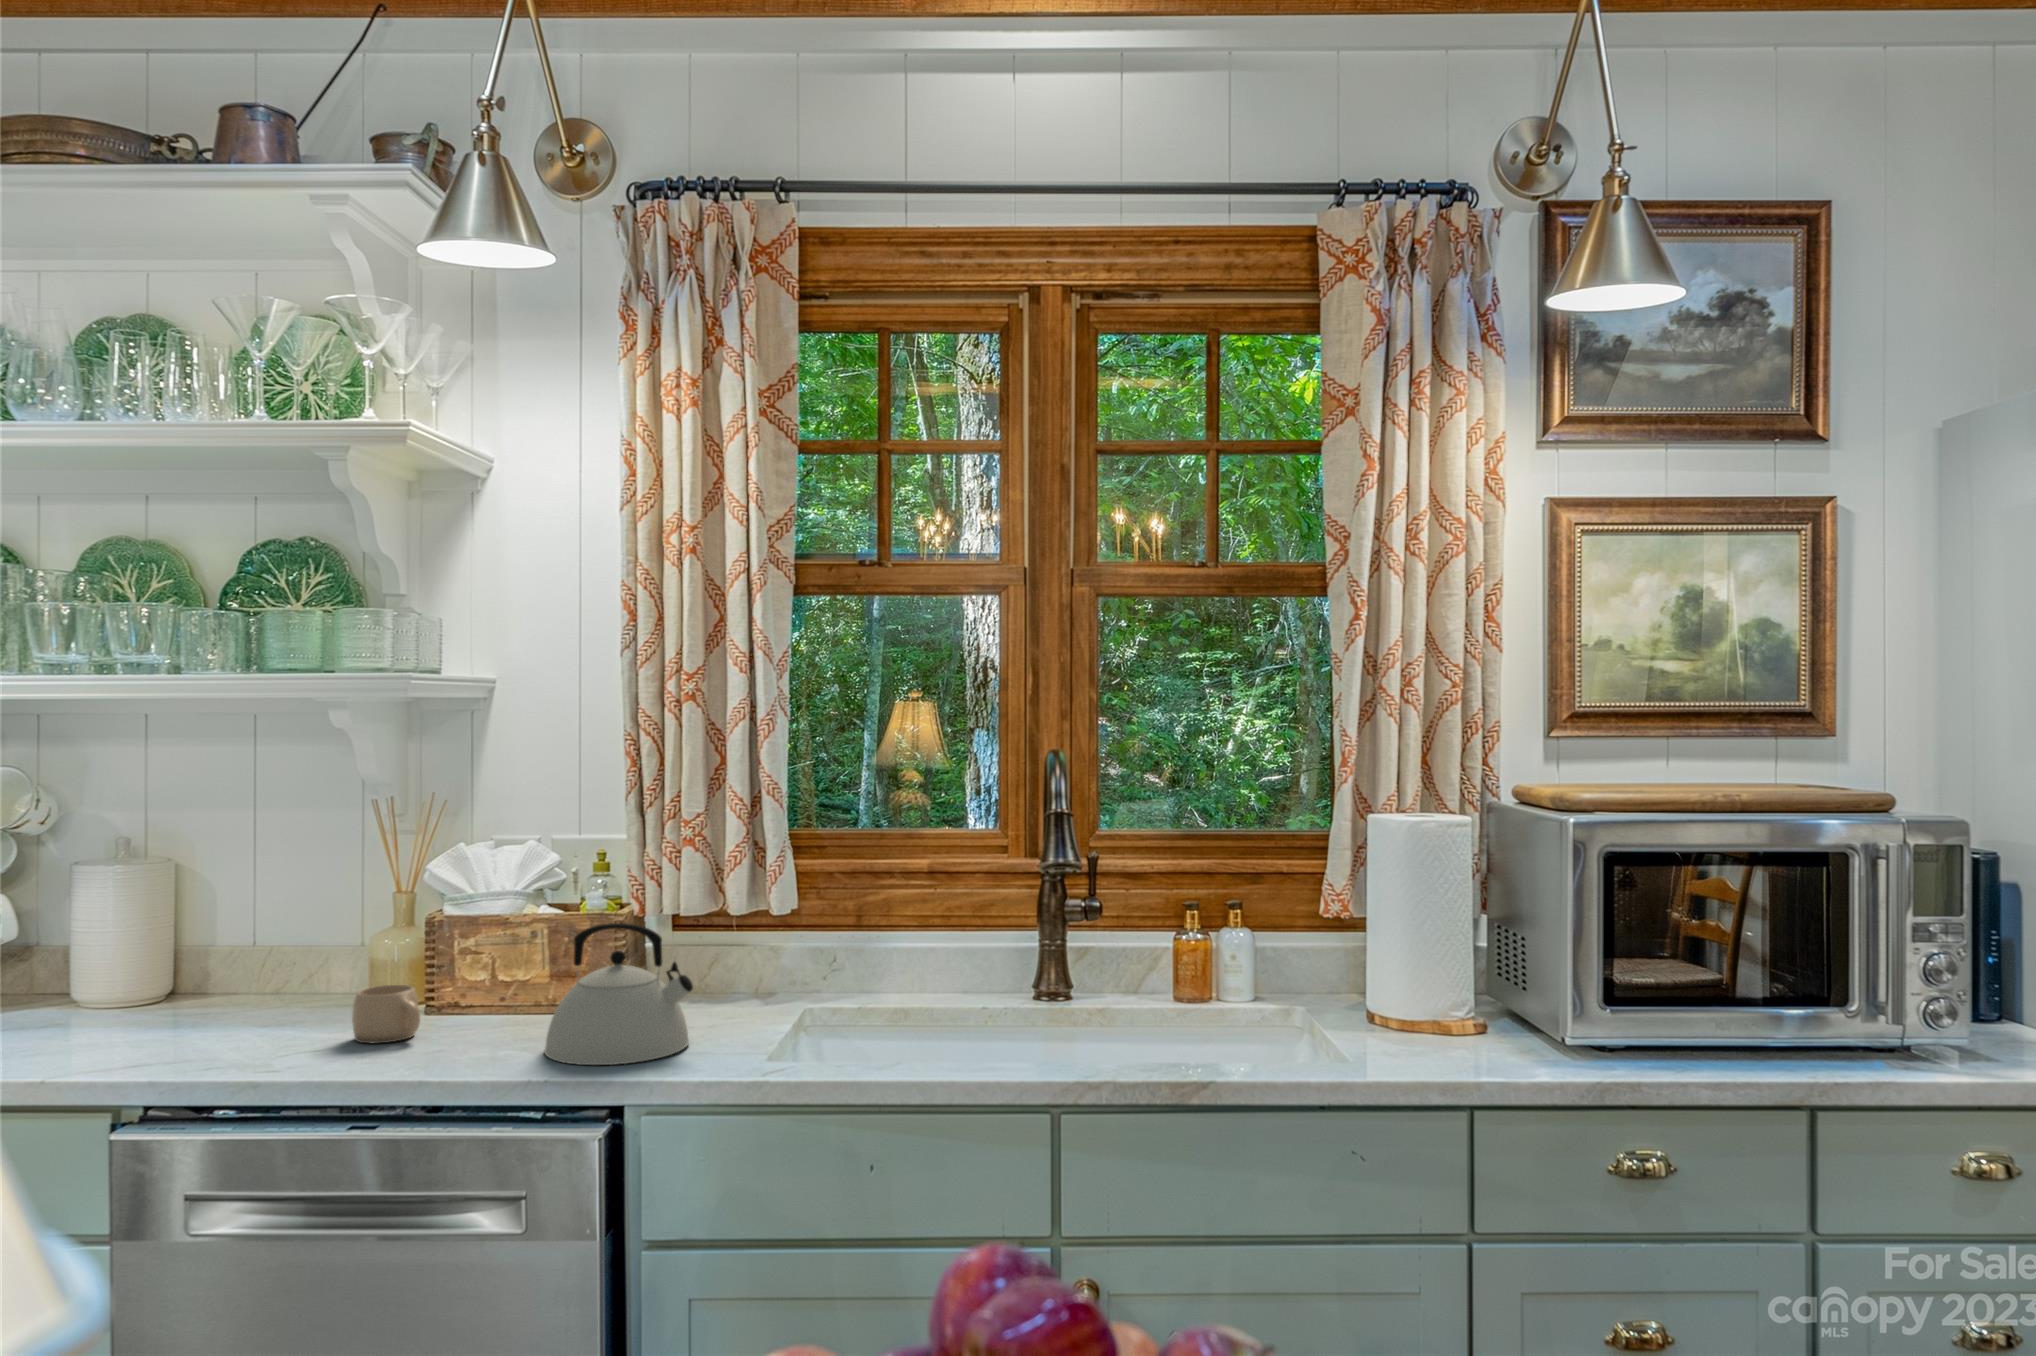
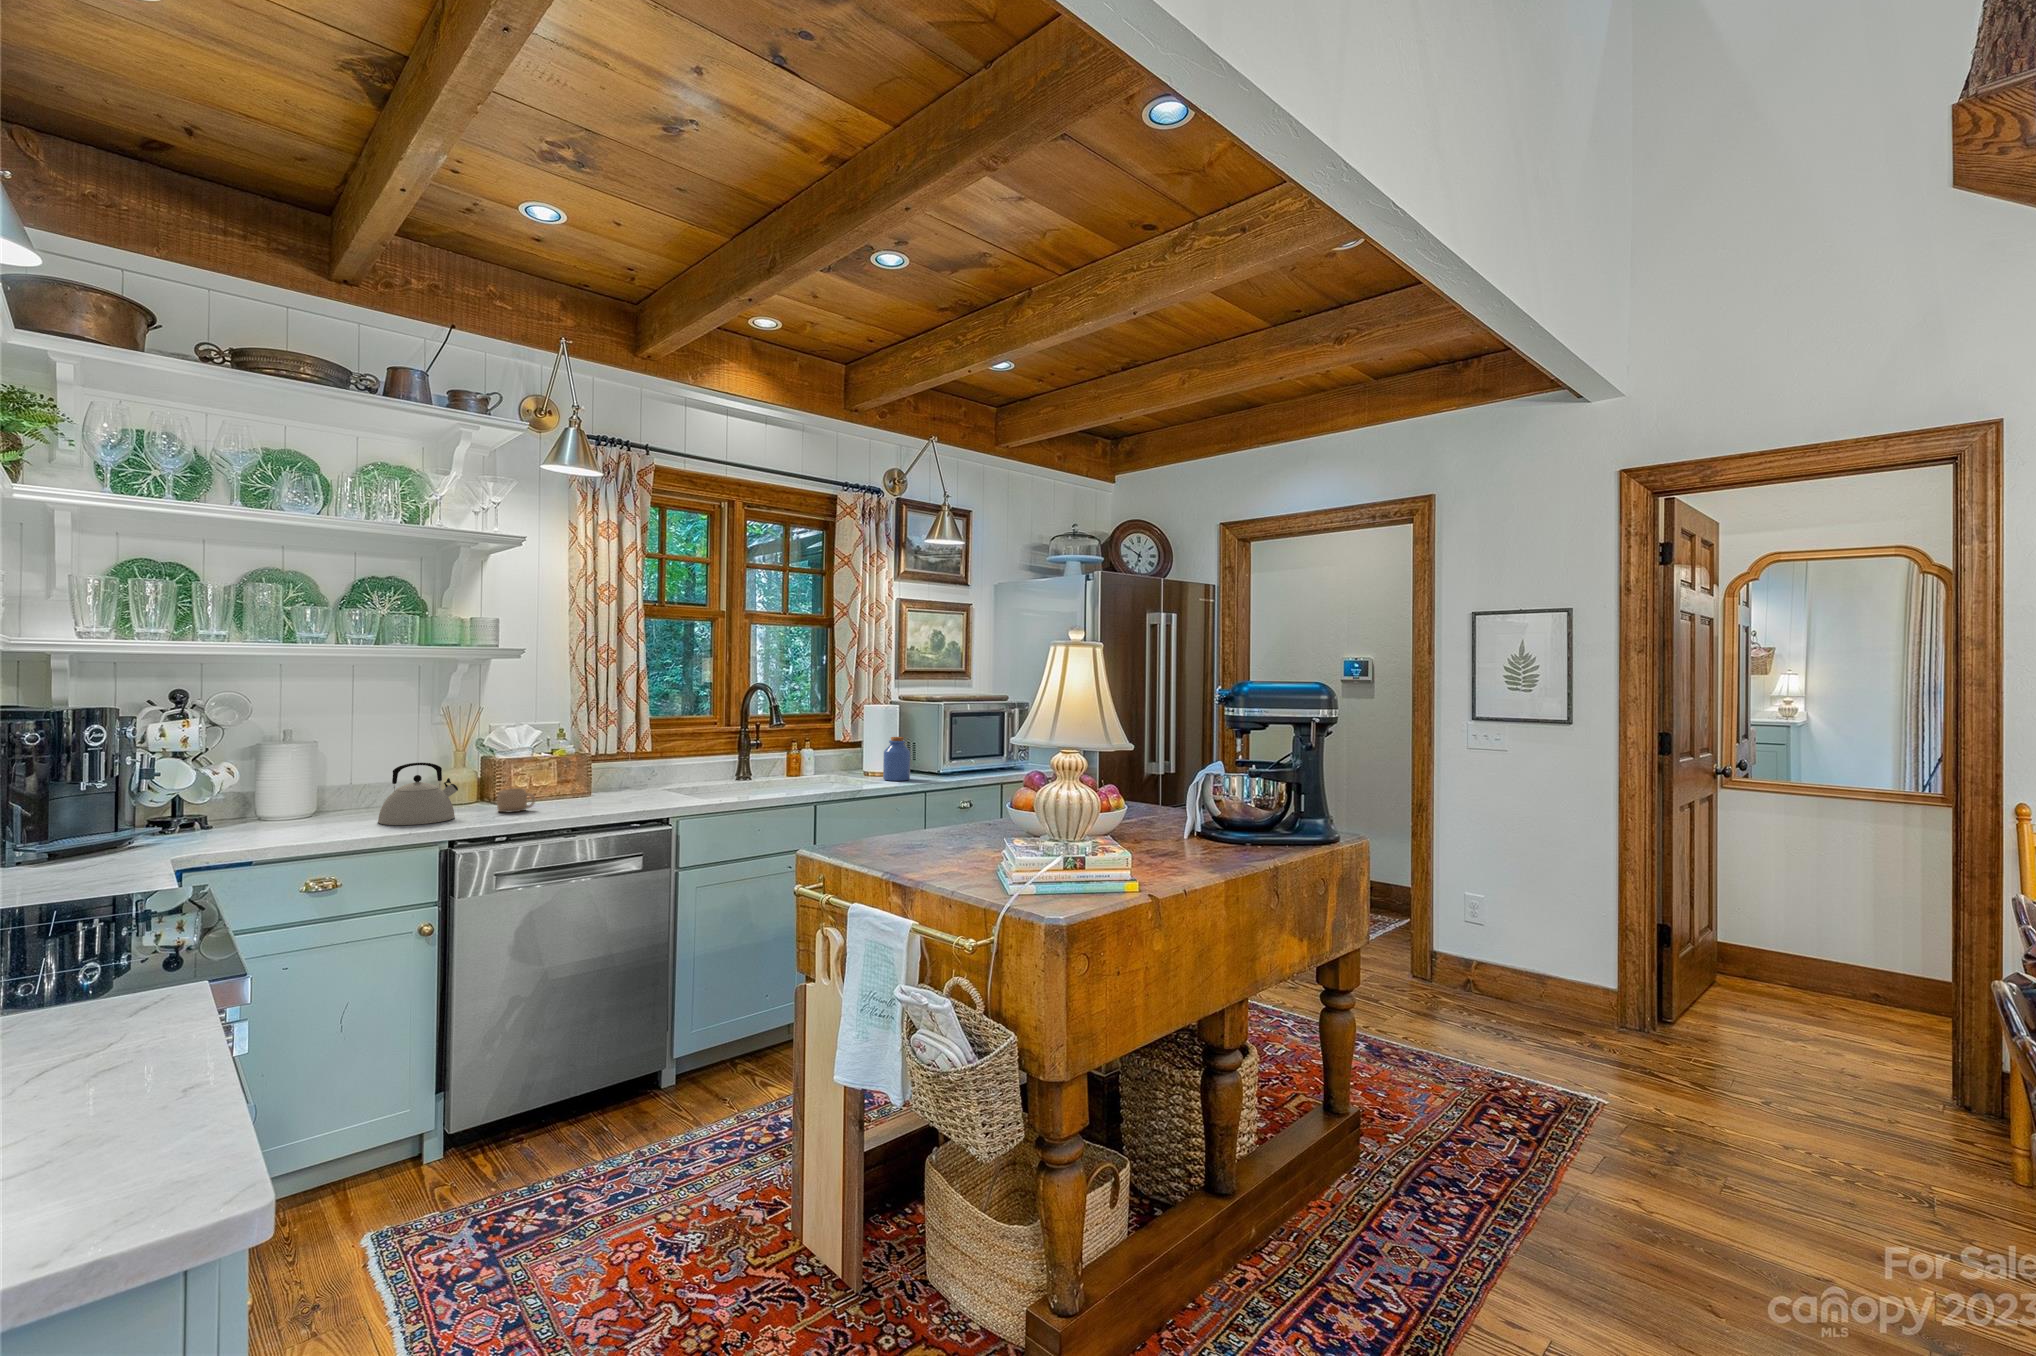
jar: none [1399,921,1487,1068] -> present [883,737,910,781]
kettle: present [544,923,693,1065] -> present [378,763,458,825]

